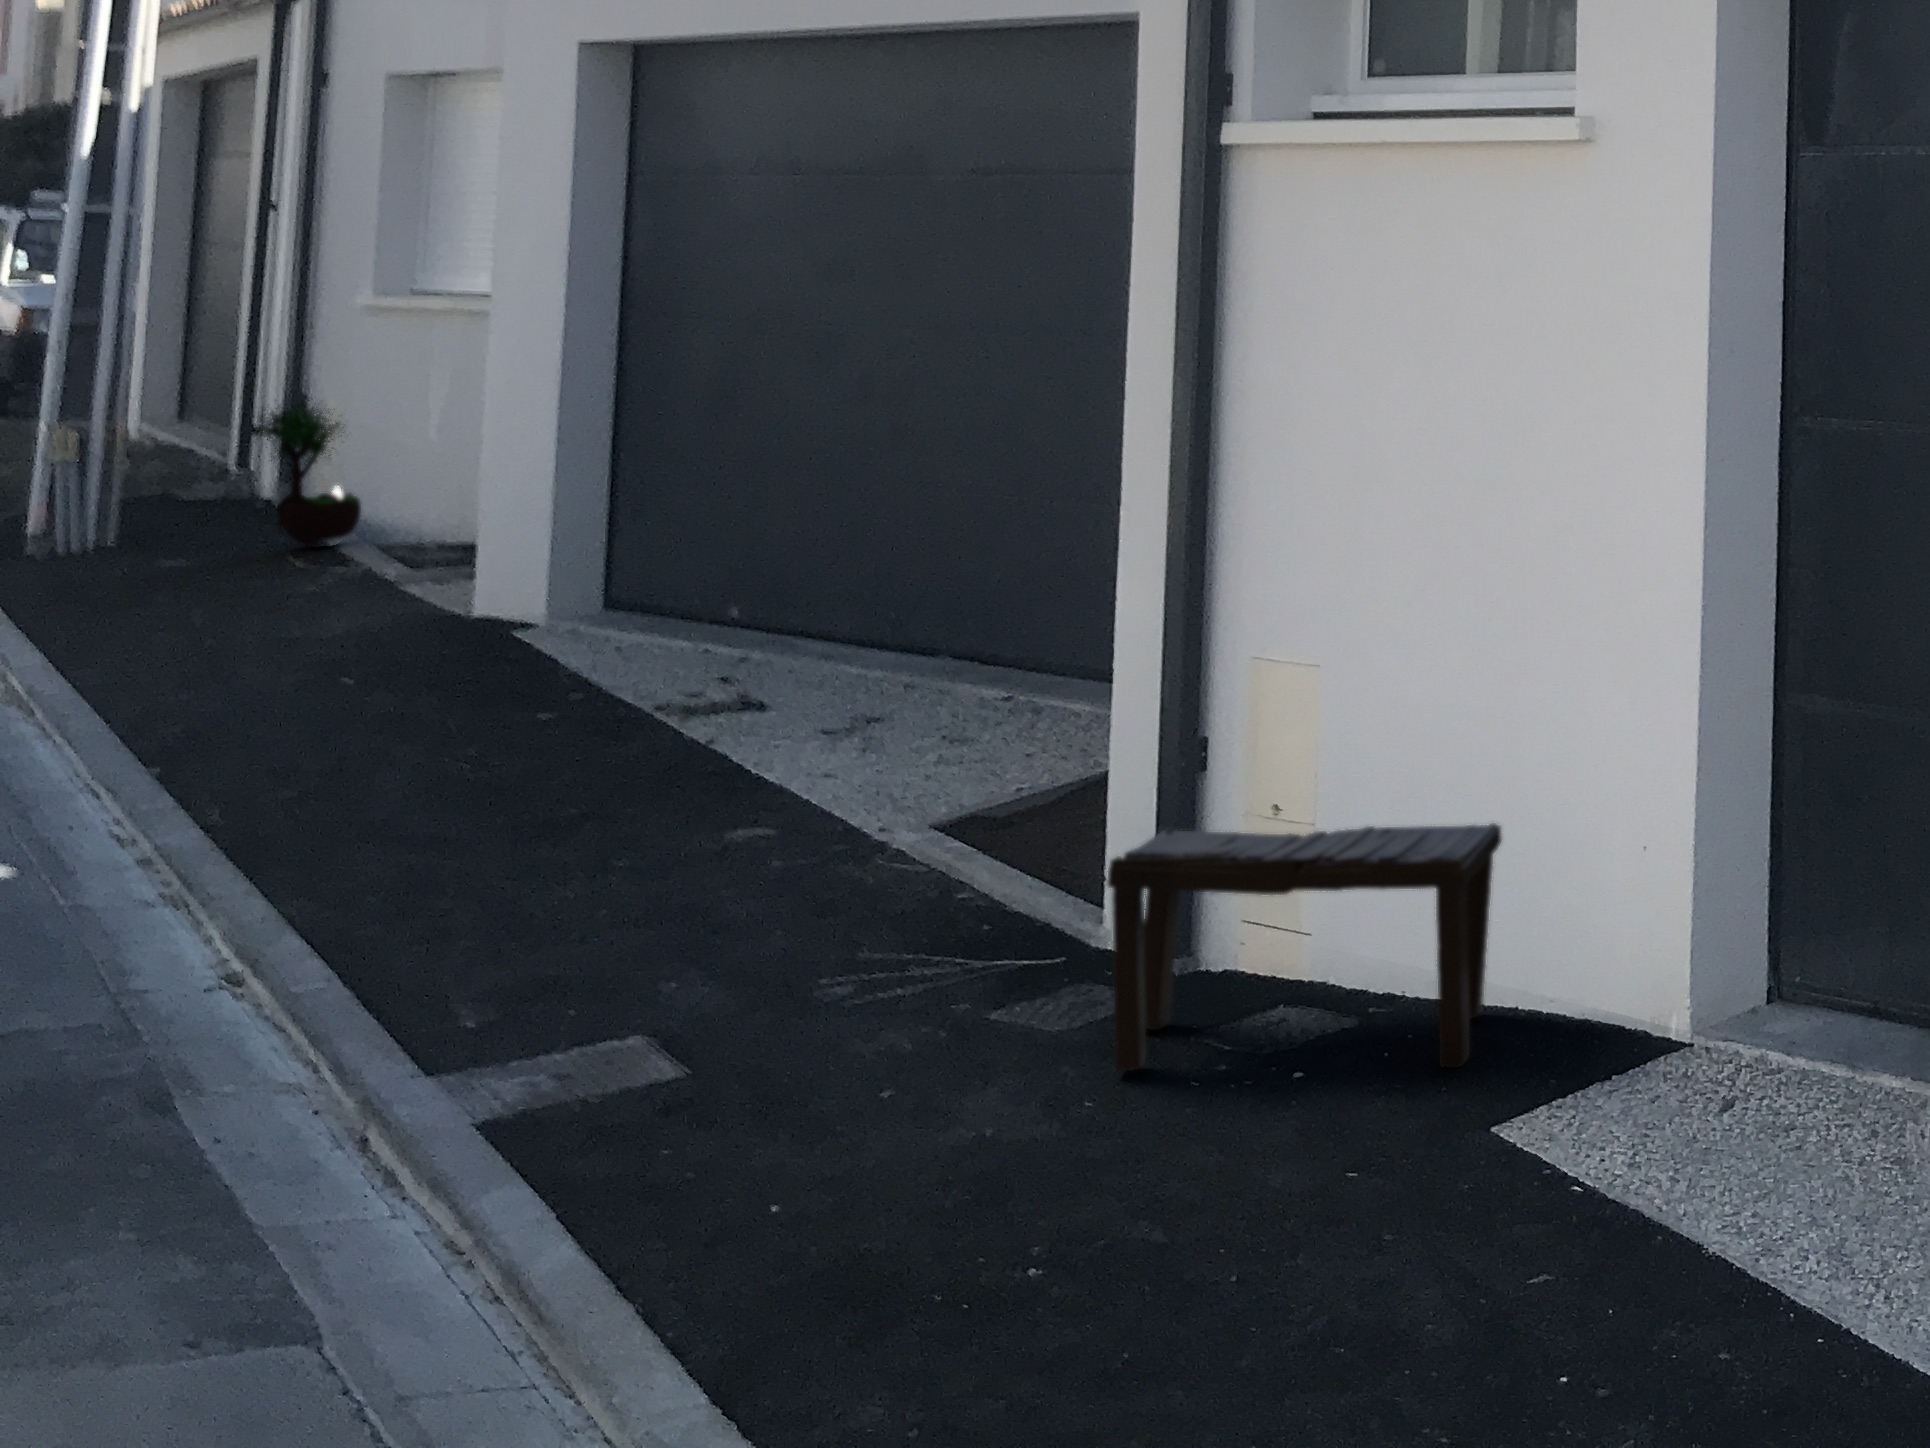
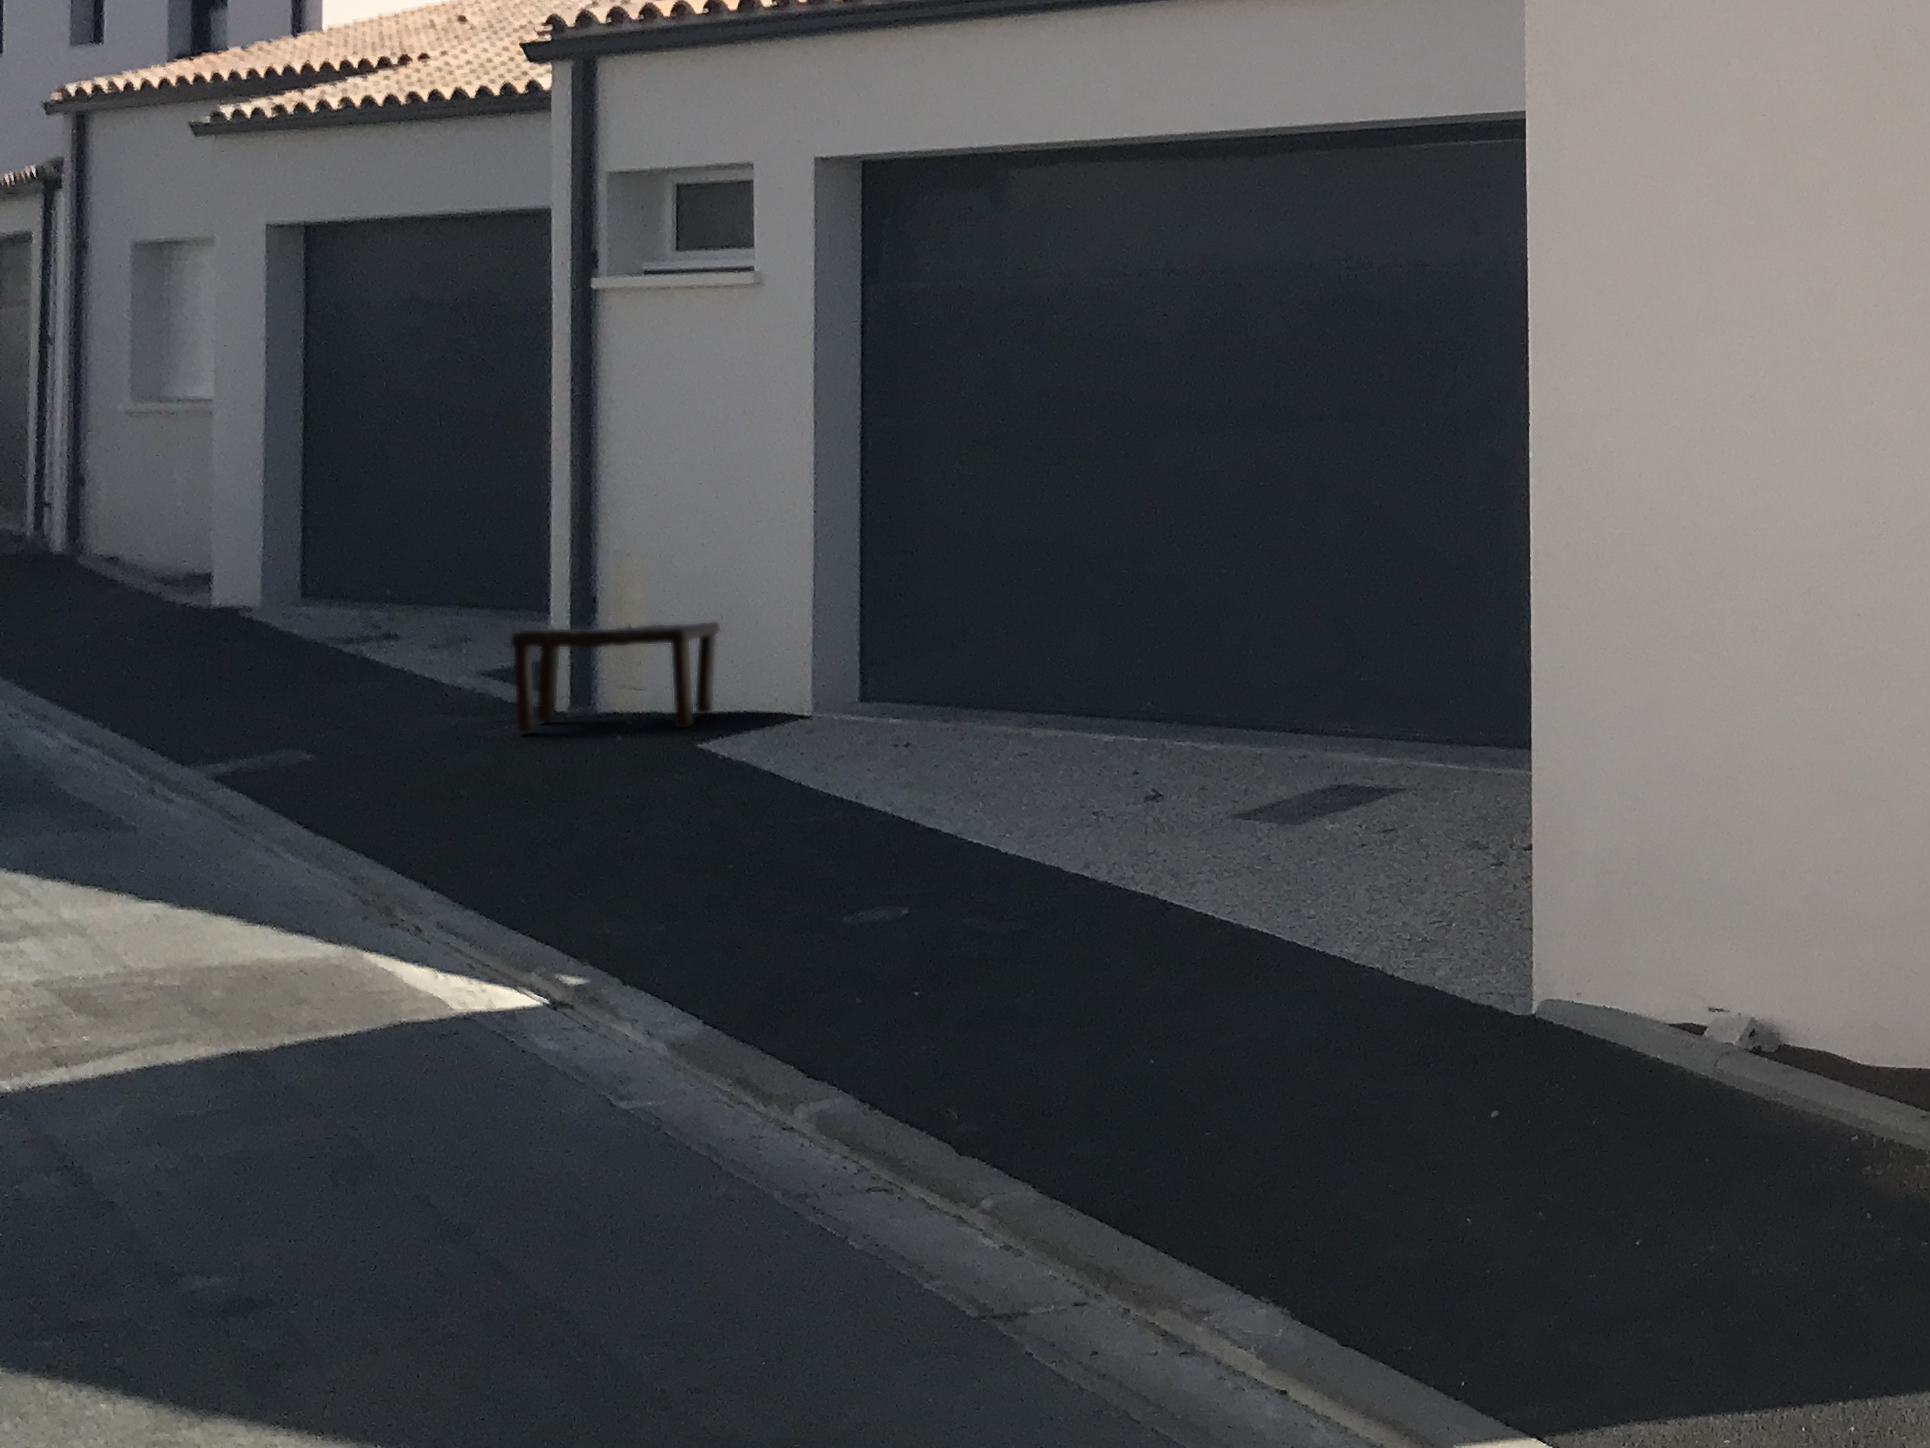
potted tree: present [252,396,361,548] -> none [47,466,130,578]

